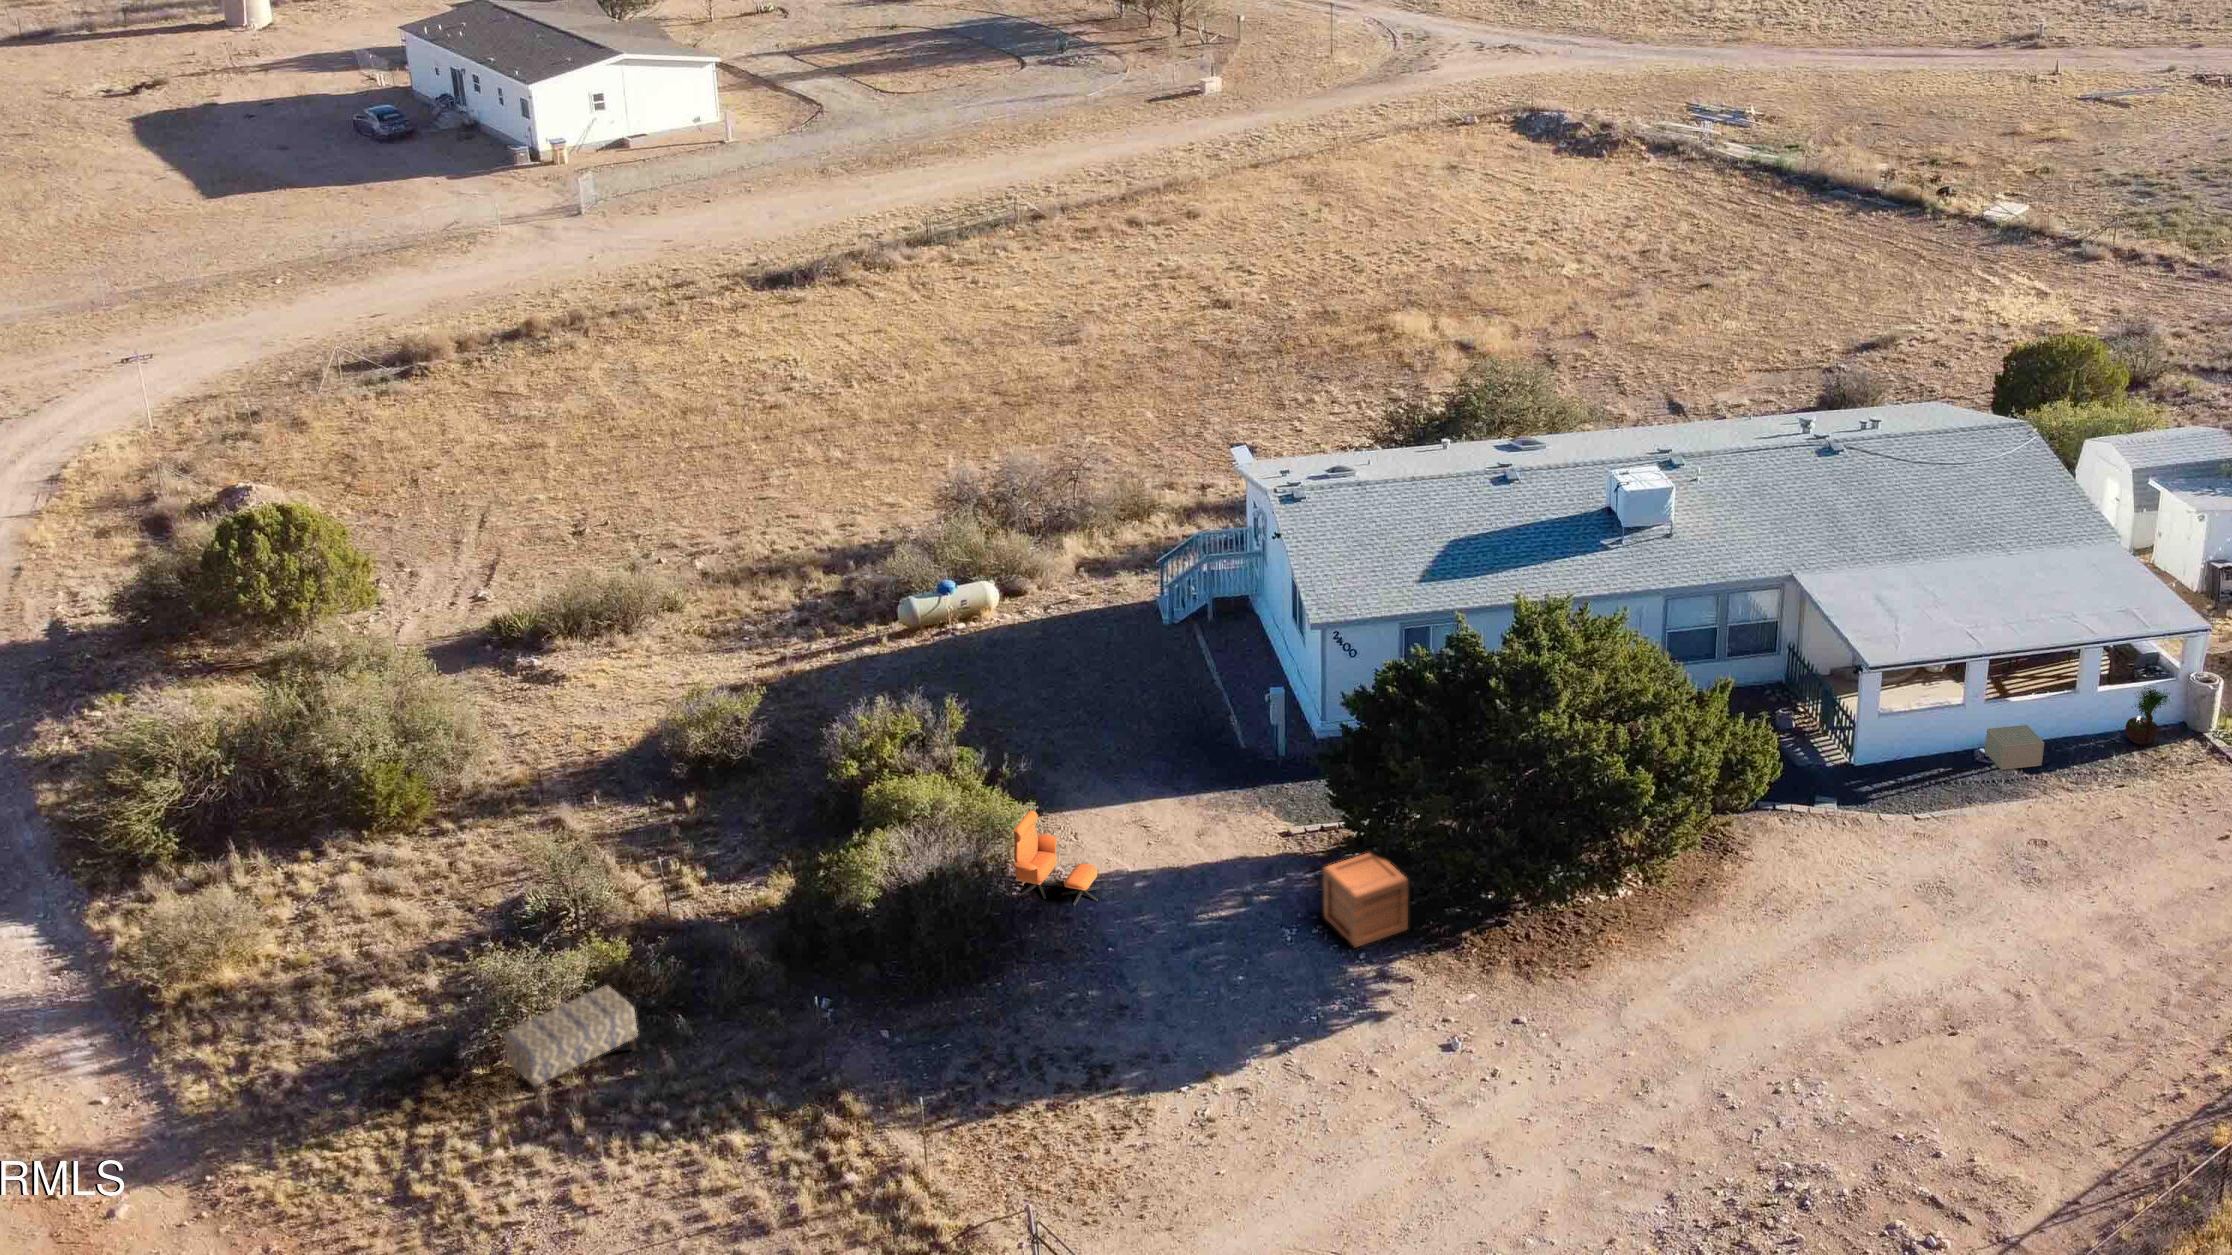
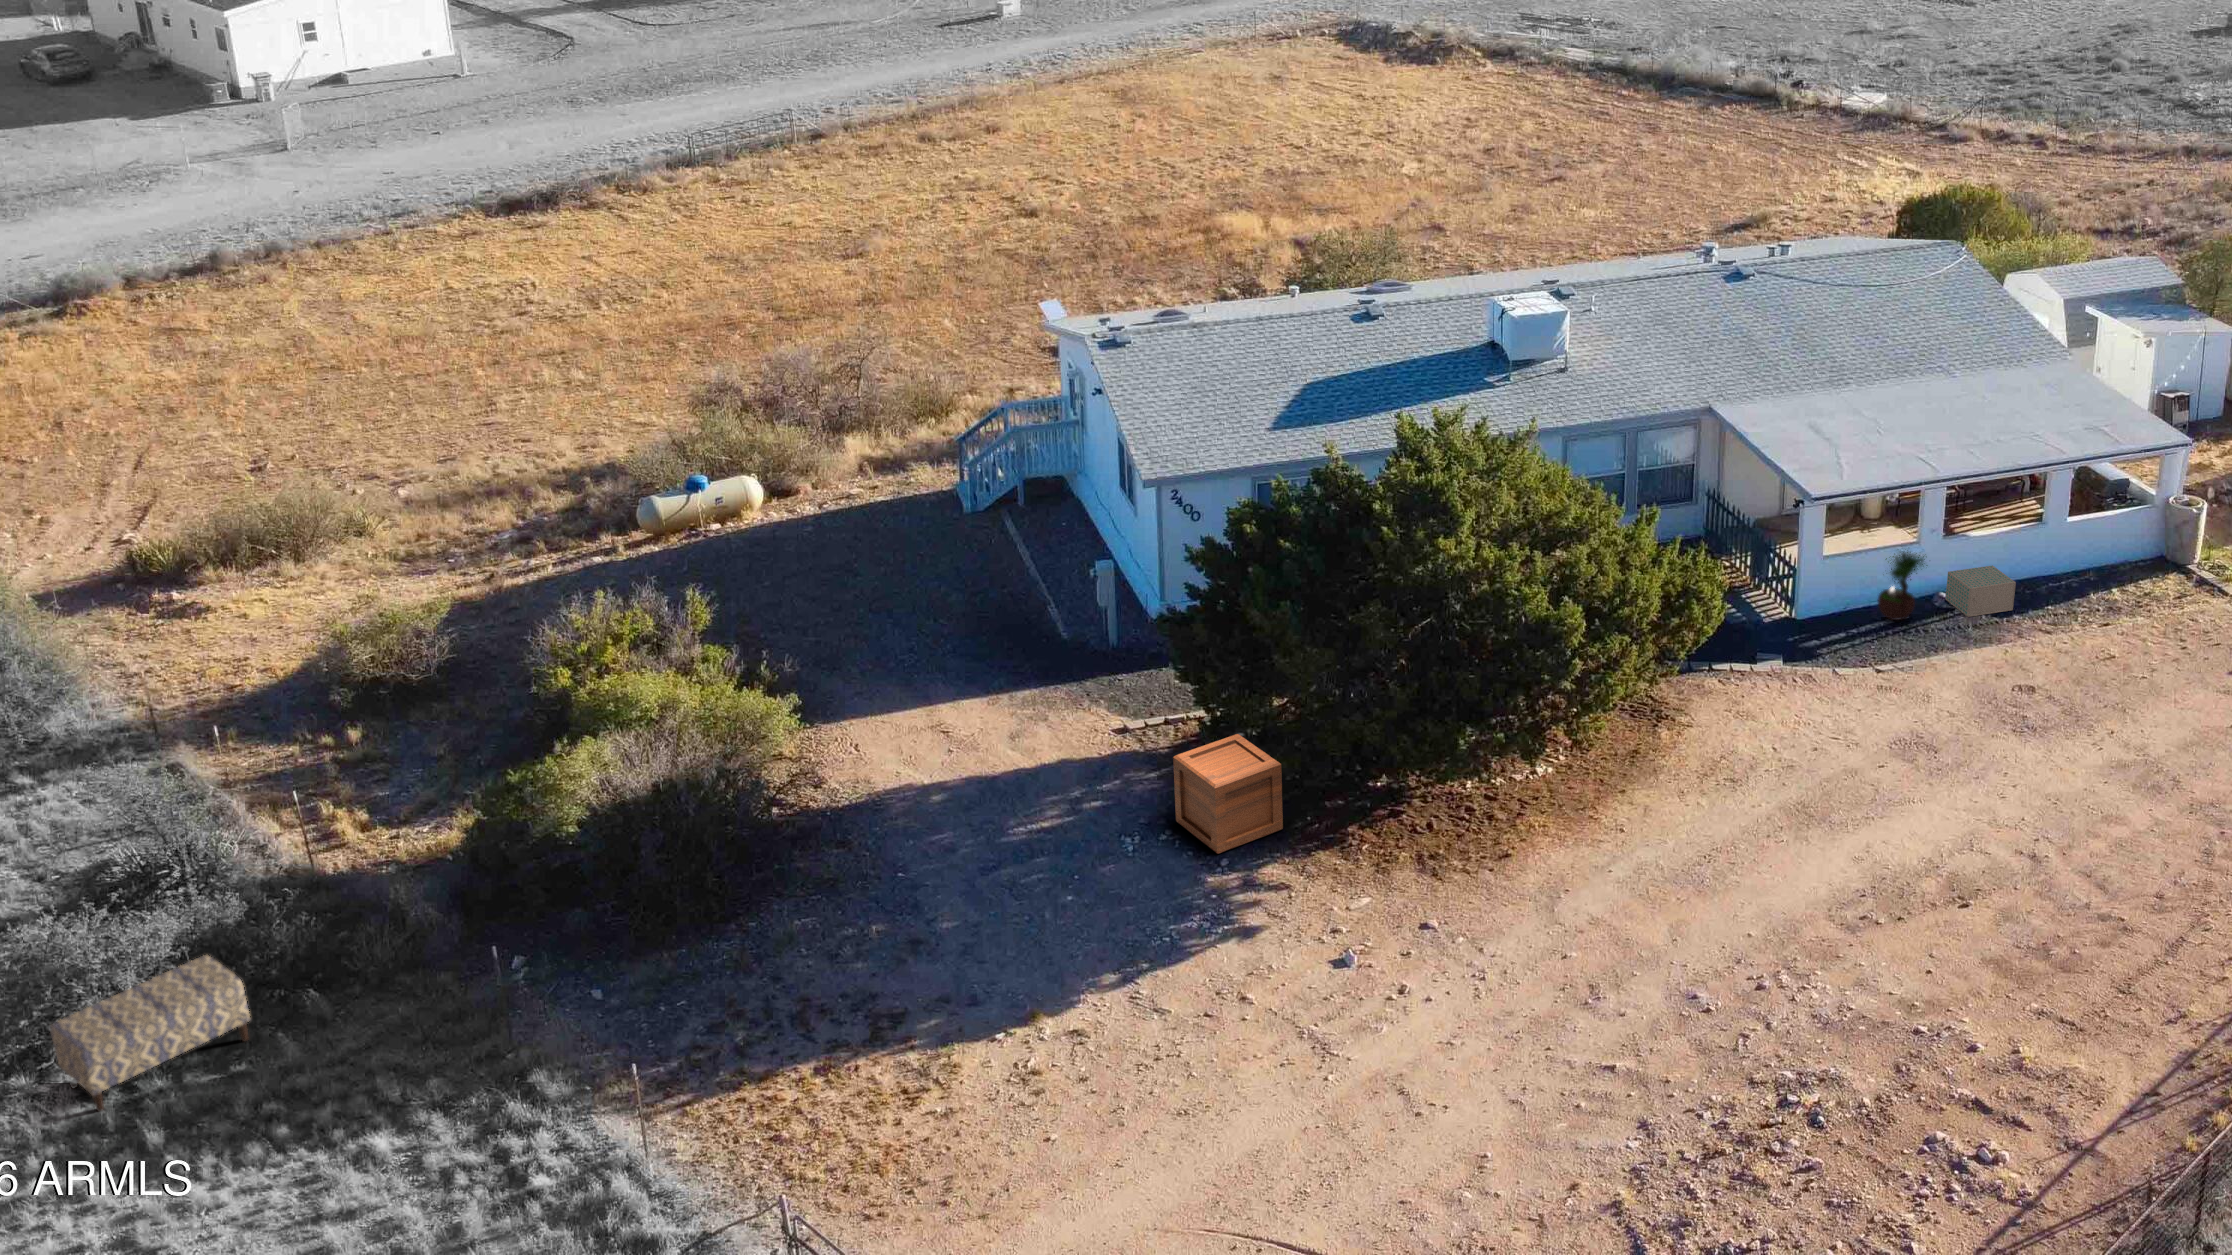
potted tree: present [2126,687,2170,744] -> present [1878,550,1927,620]
lounge chair: present [1013,810,1100,906] -> none [772,711,889,827]

